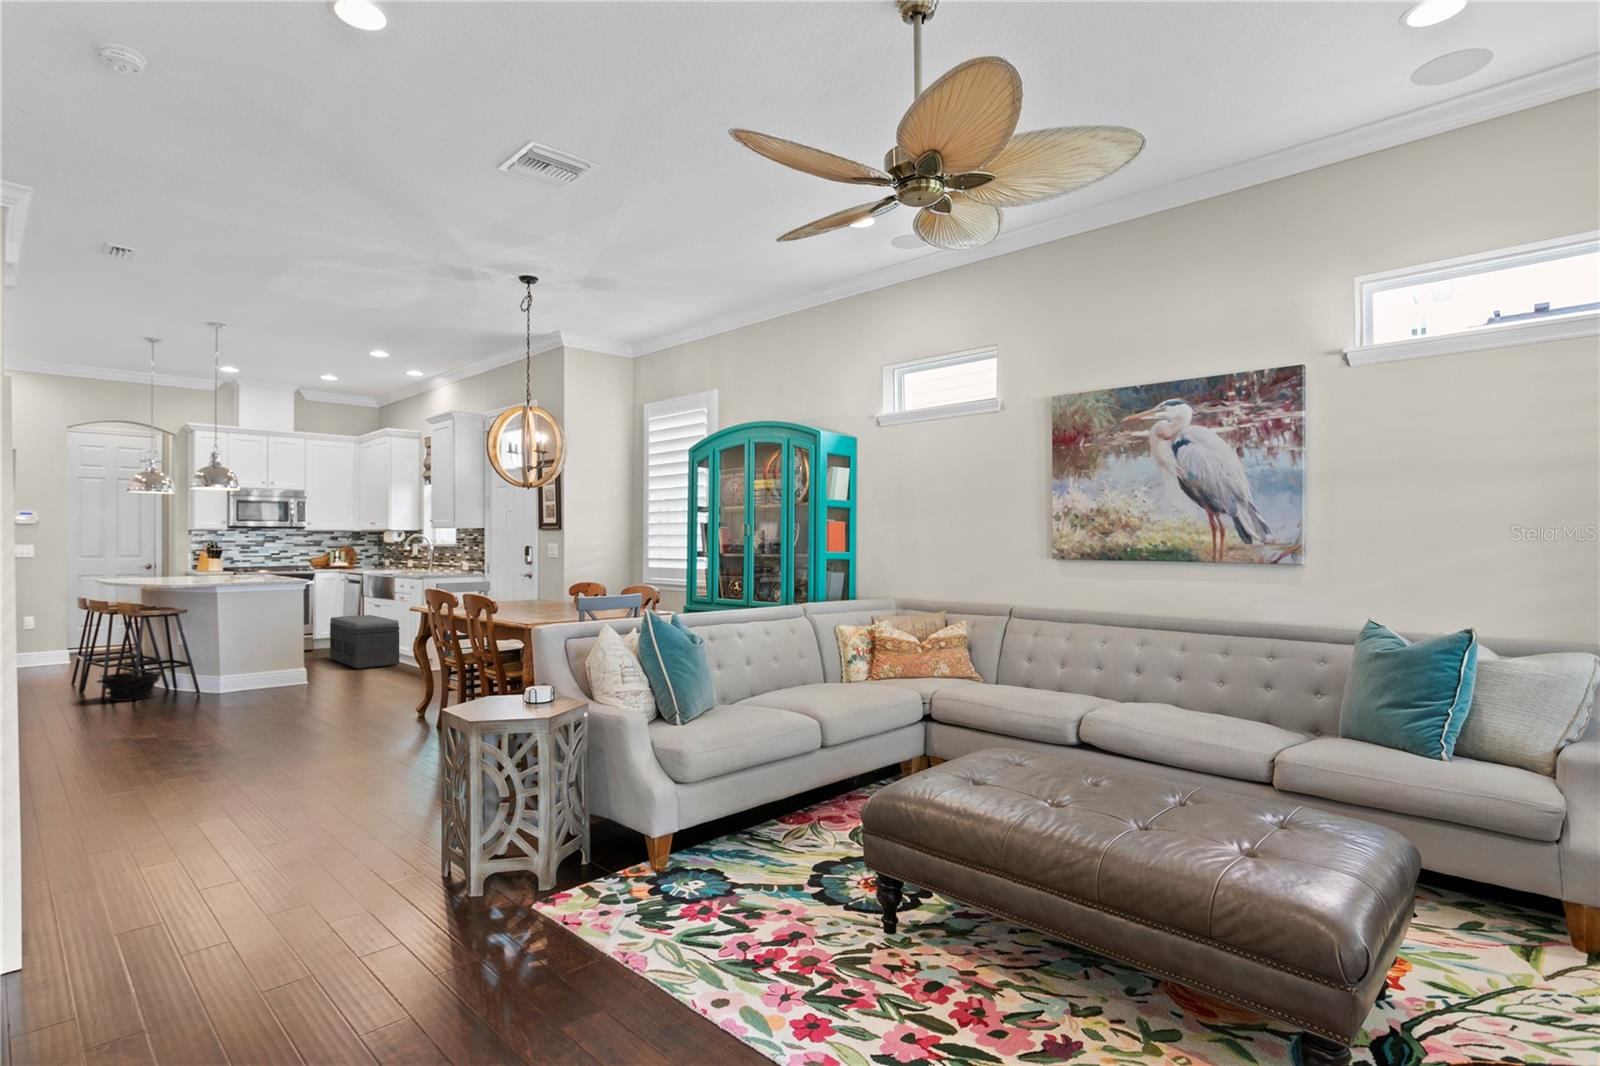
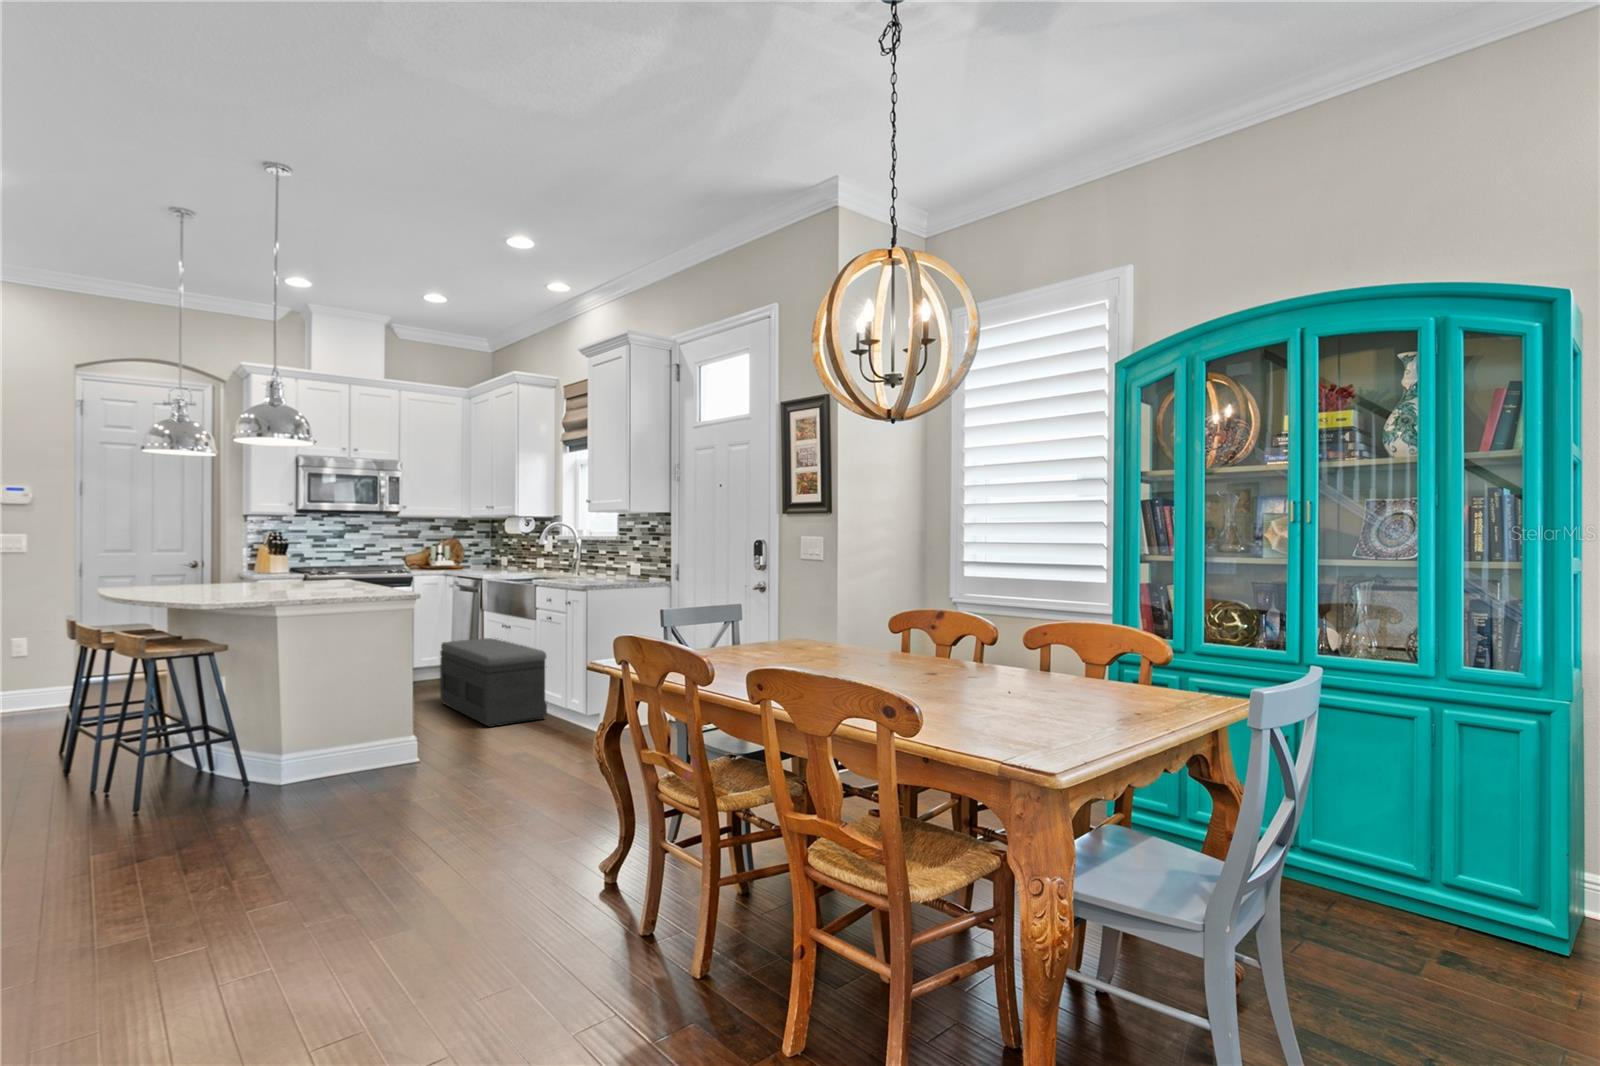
basket: present [97,656,162,701] -> none [67,718,186,810]

